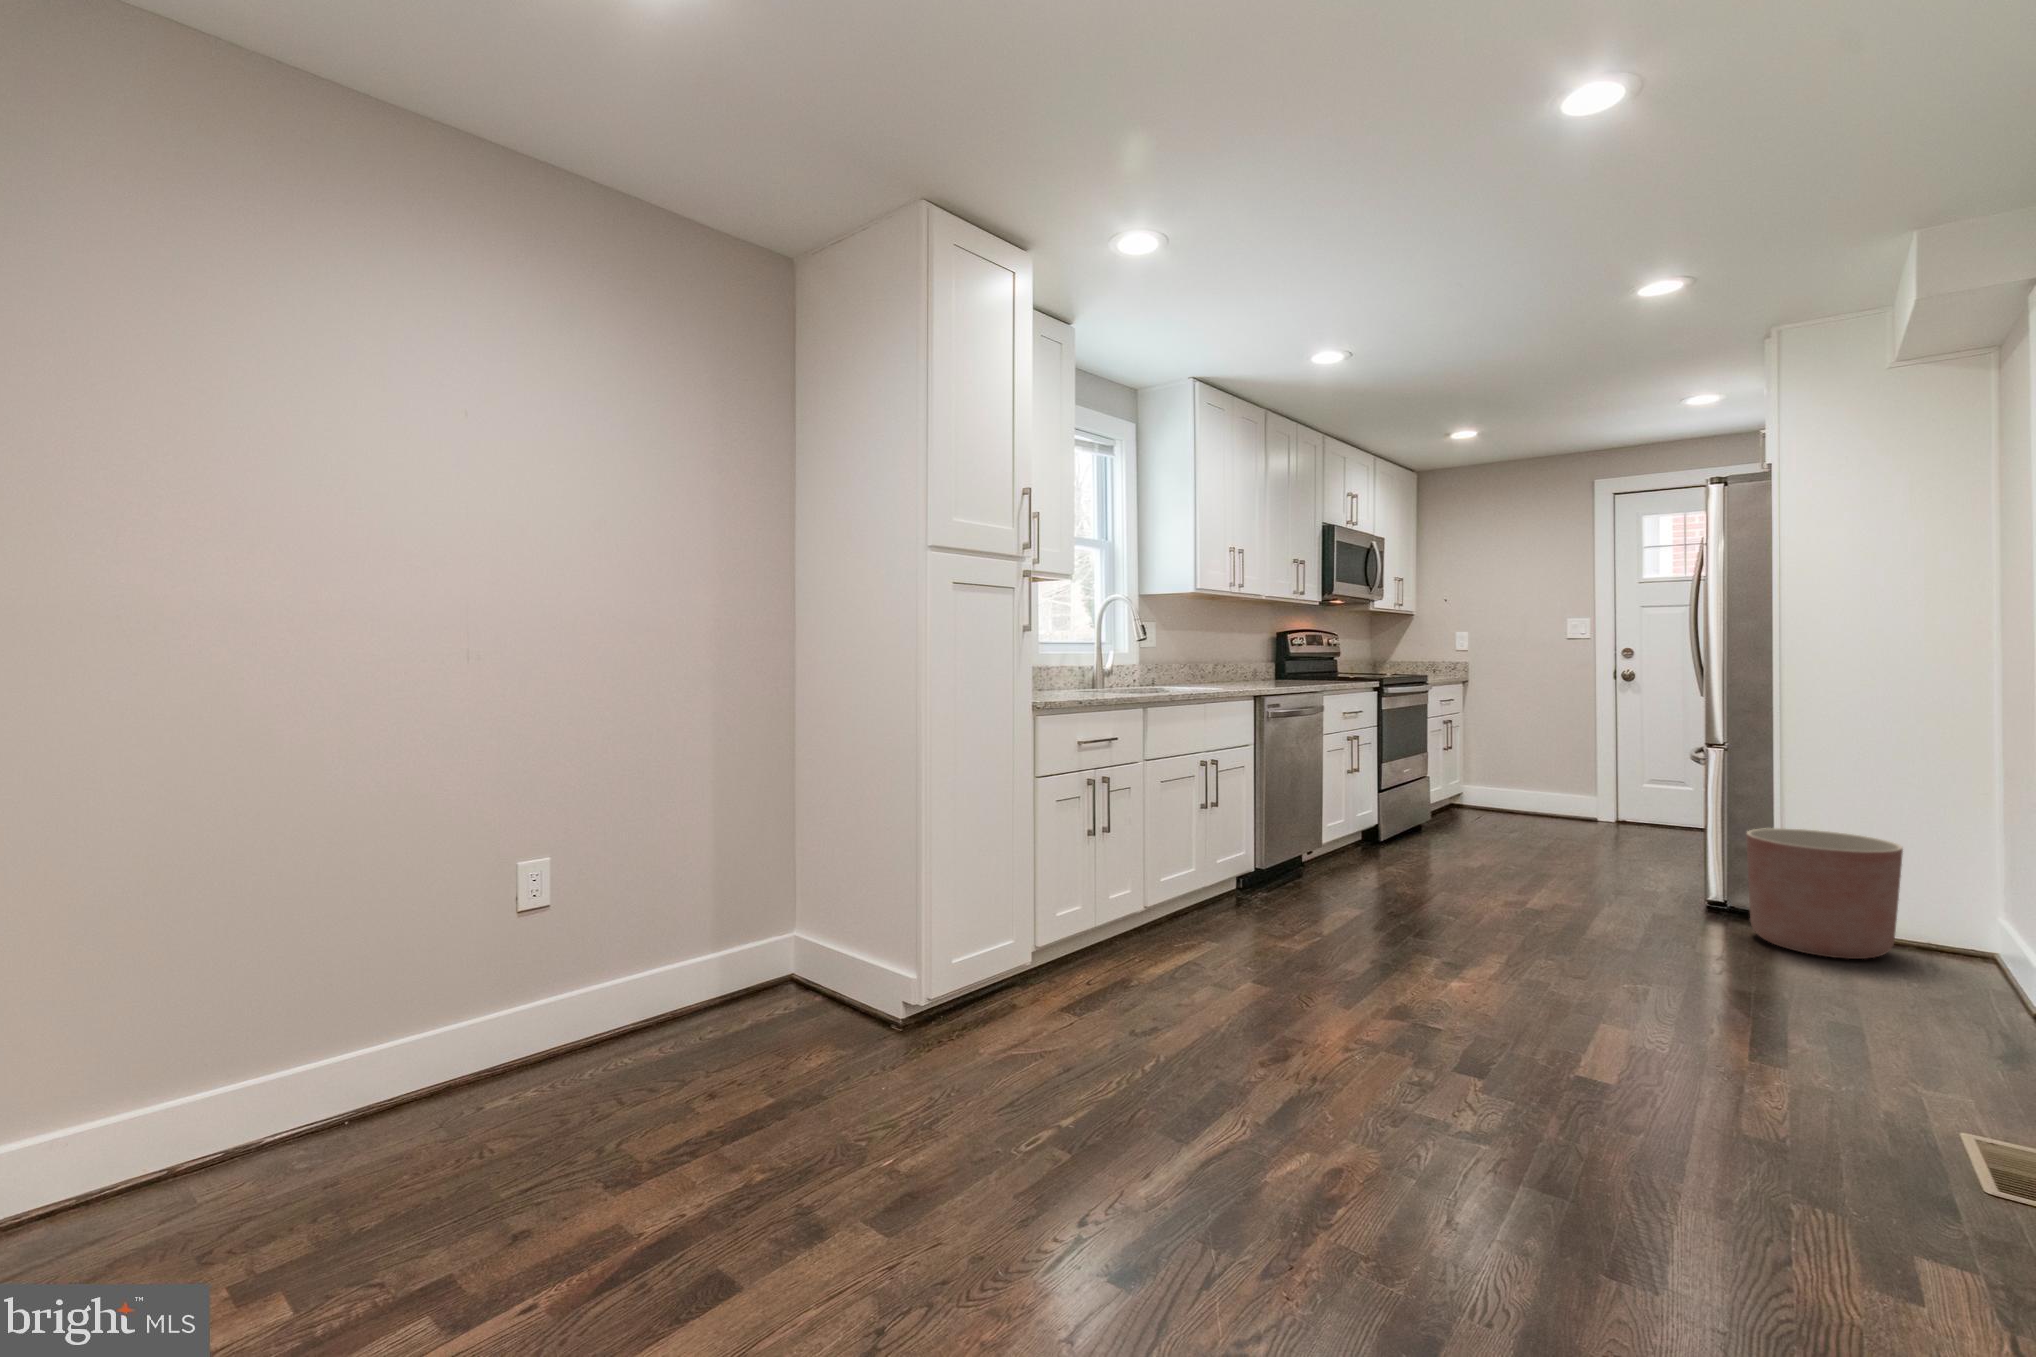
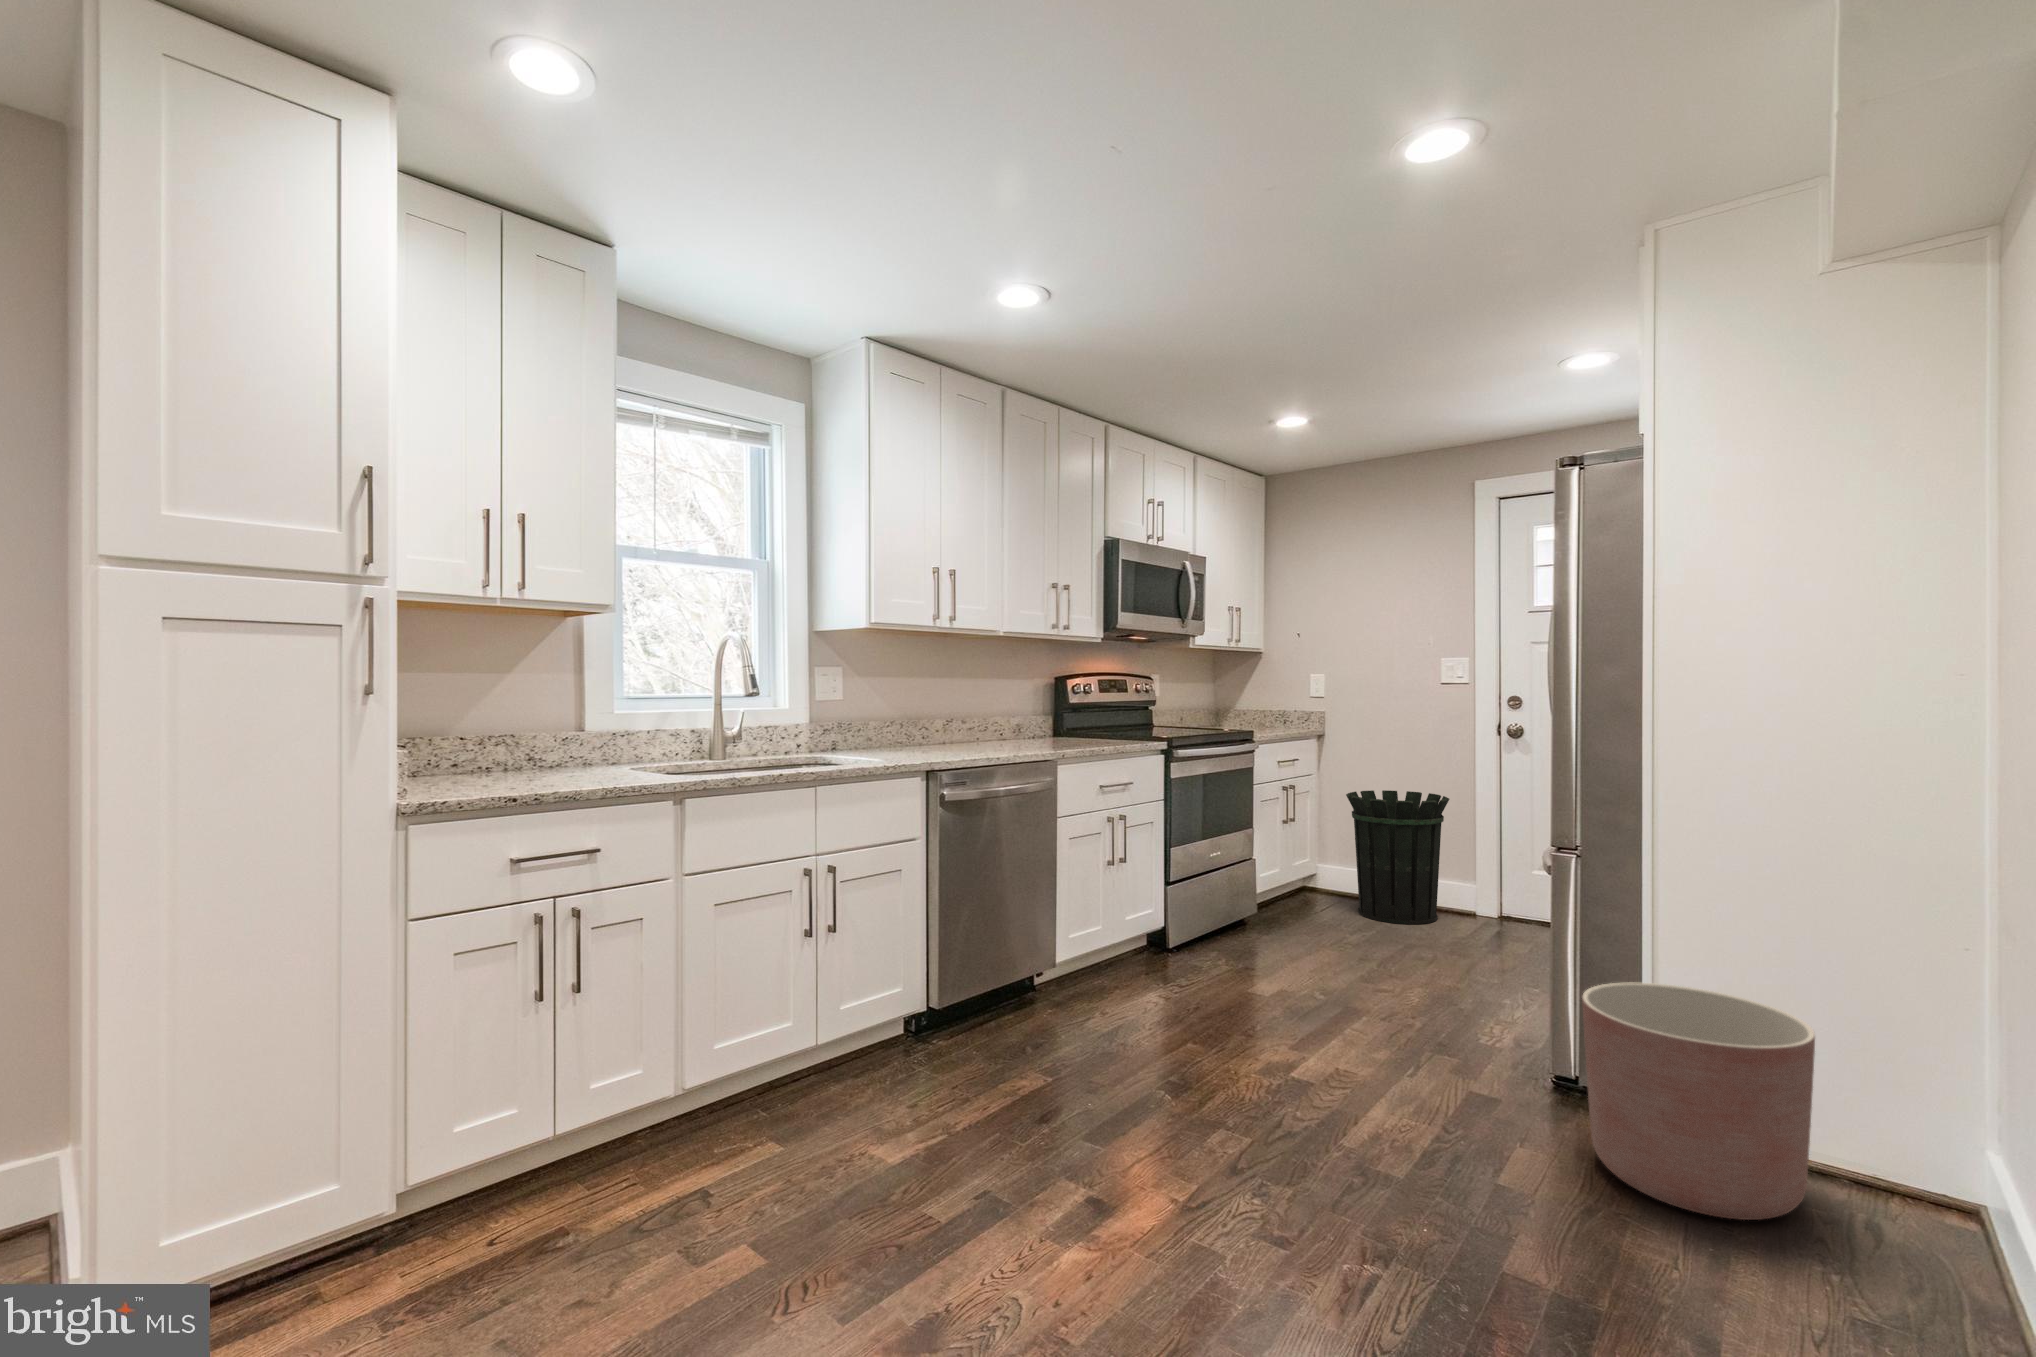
waste bin: none [1493,725,1580,827] -> present [1346,790,1449,924]

